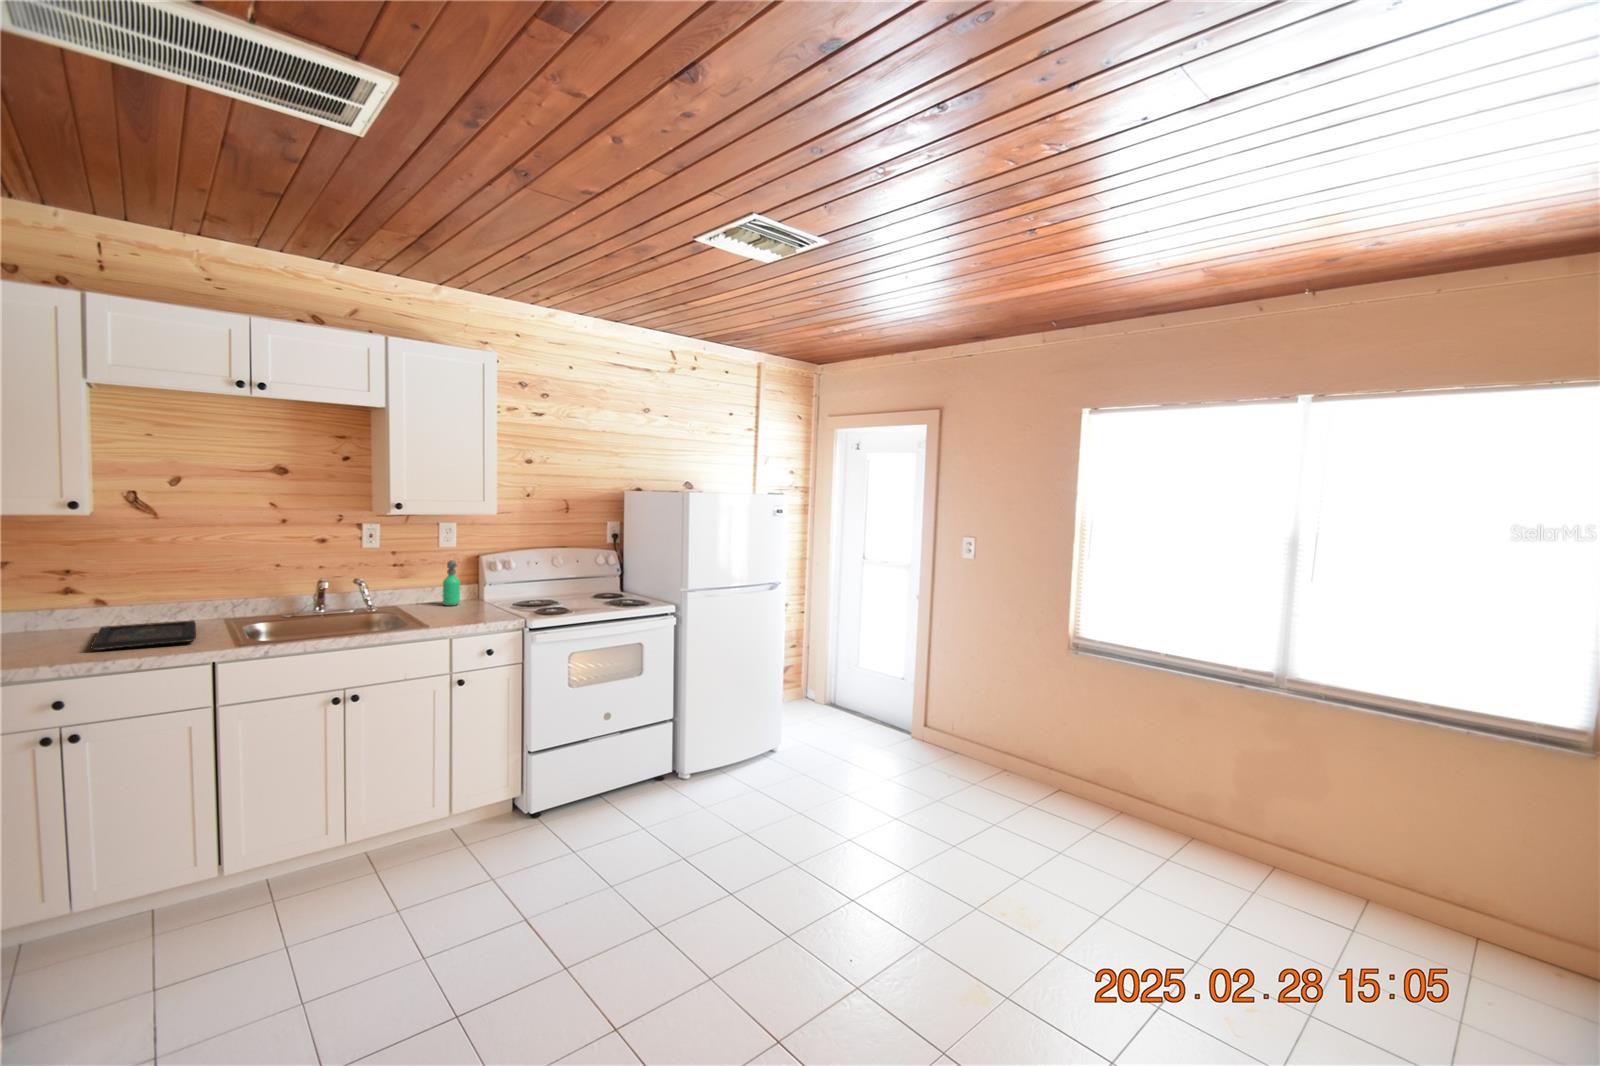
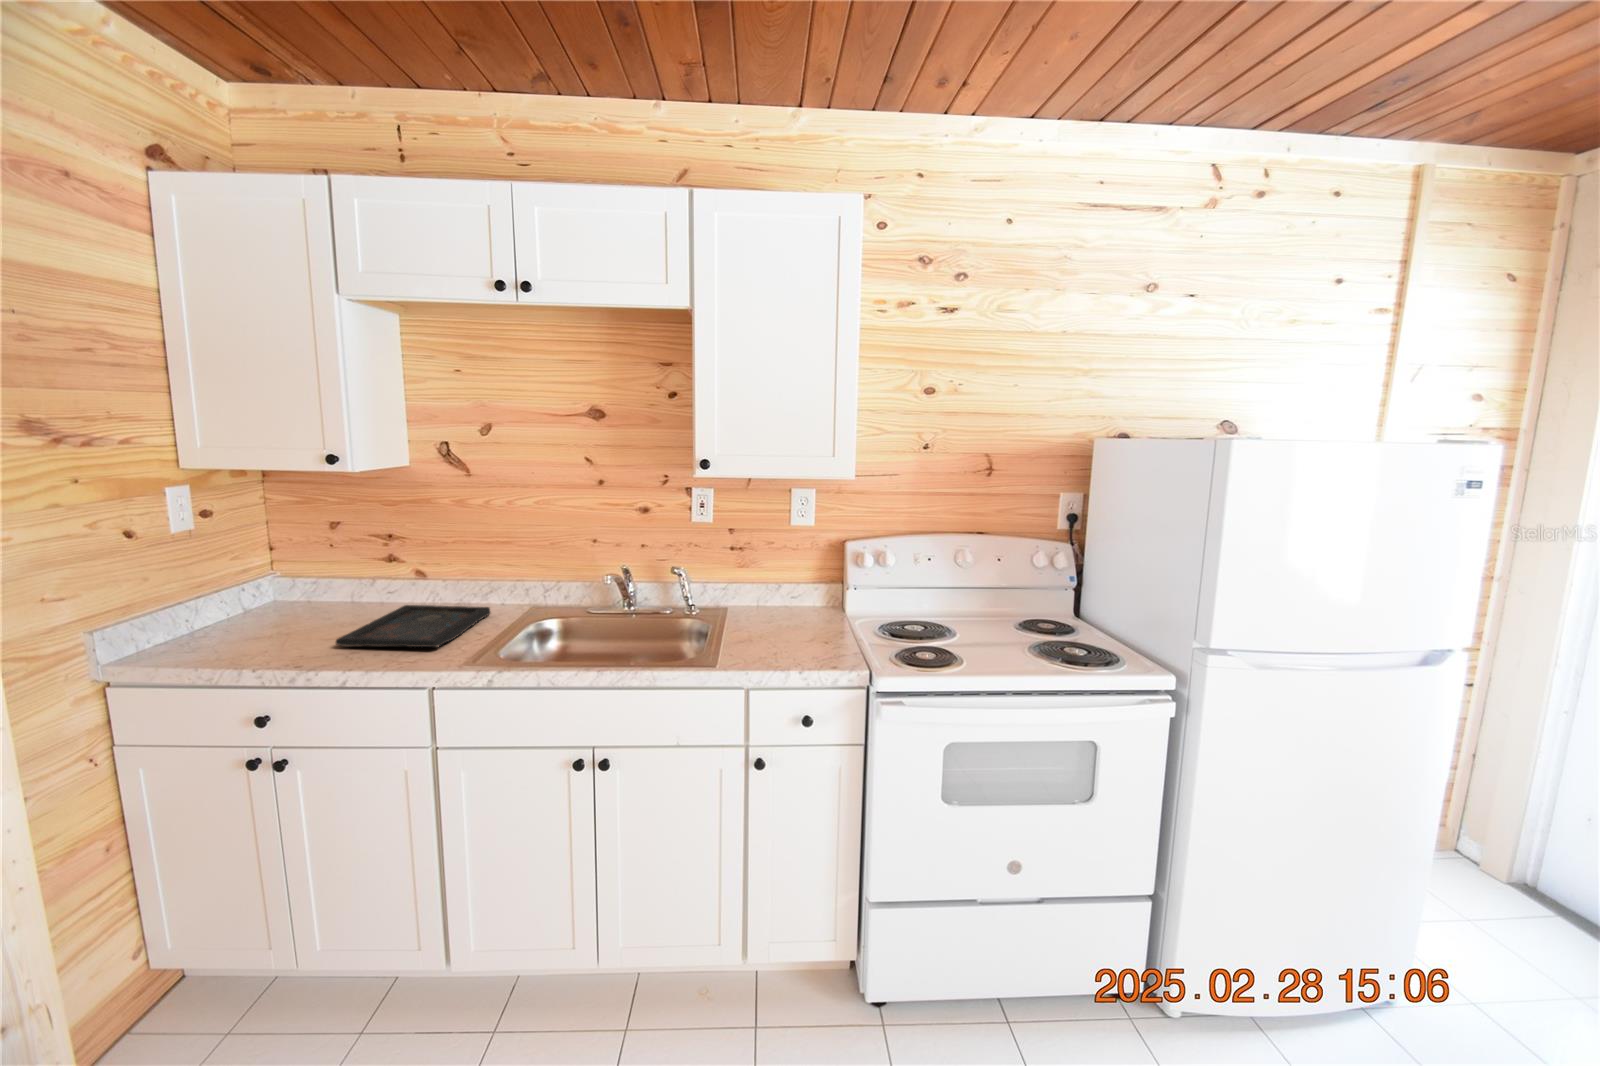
soap dispenser: present [443,560,460,606] -> none [790,545,814,614]

